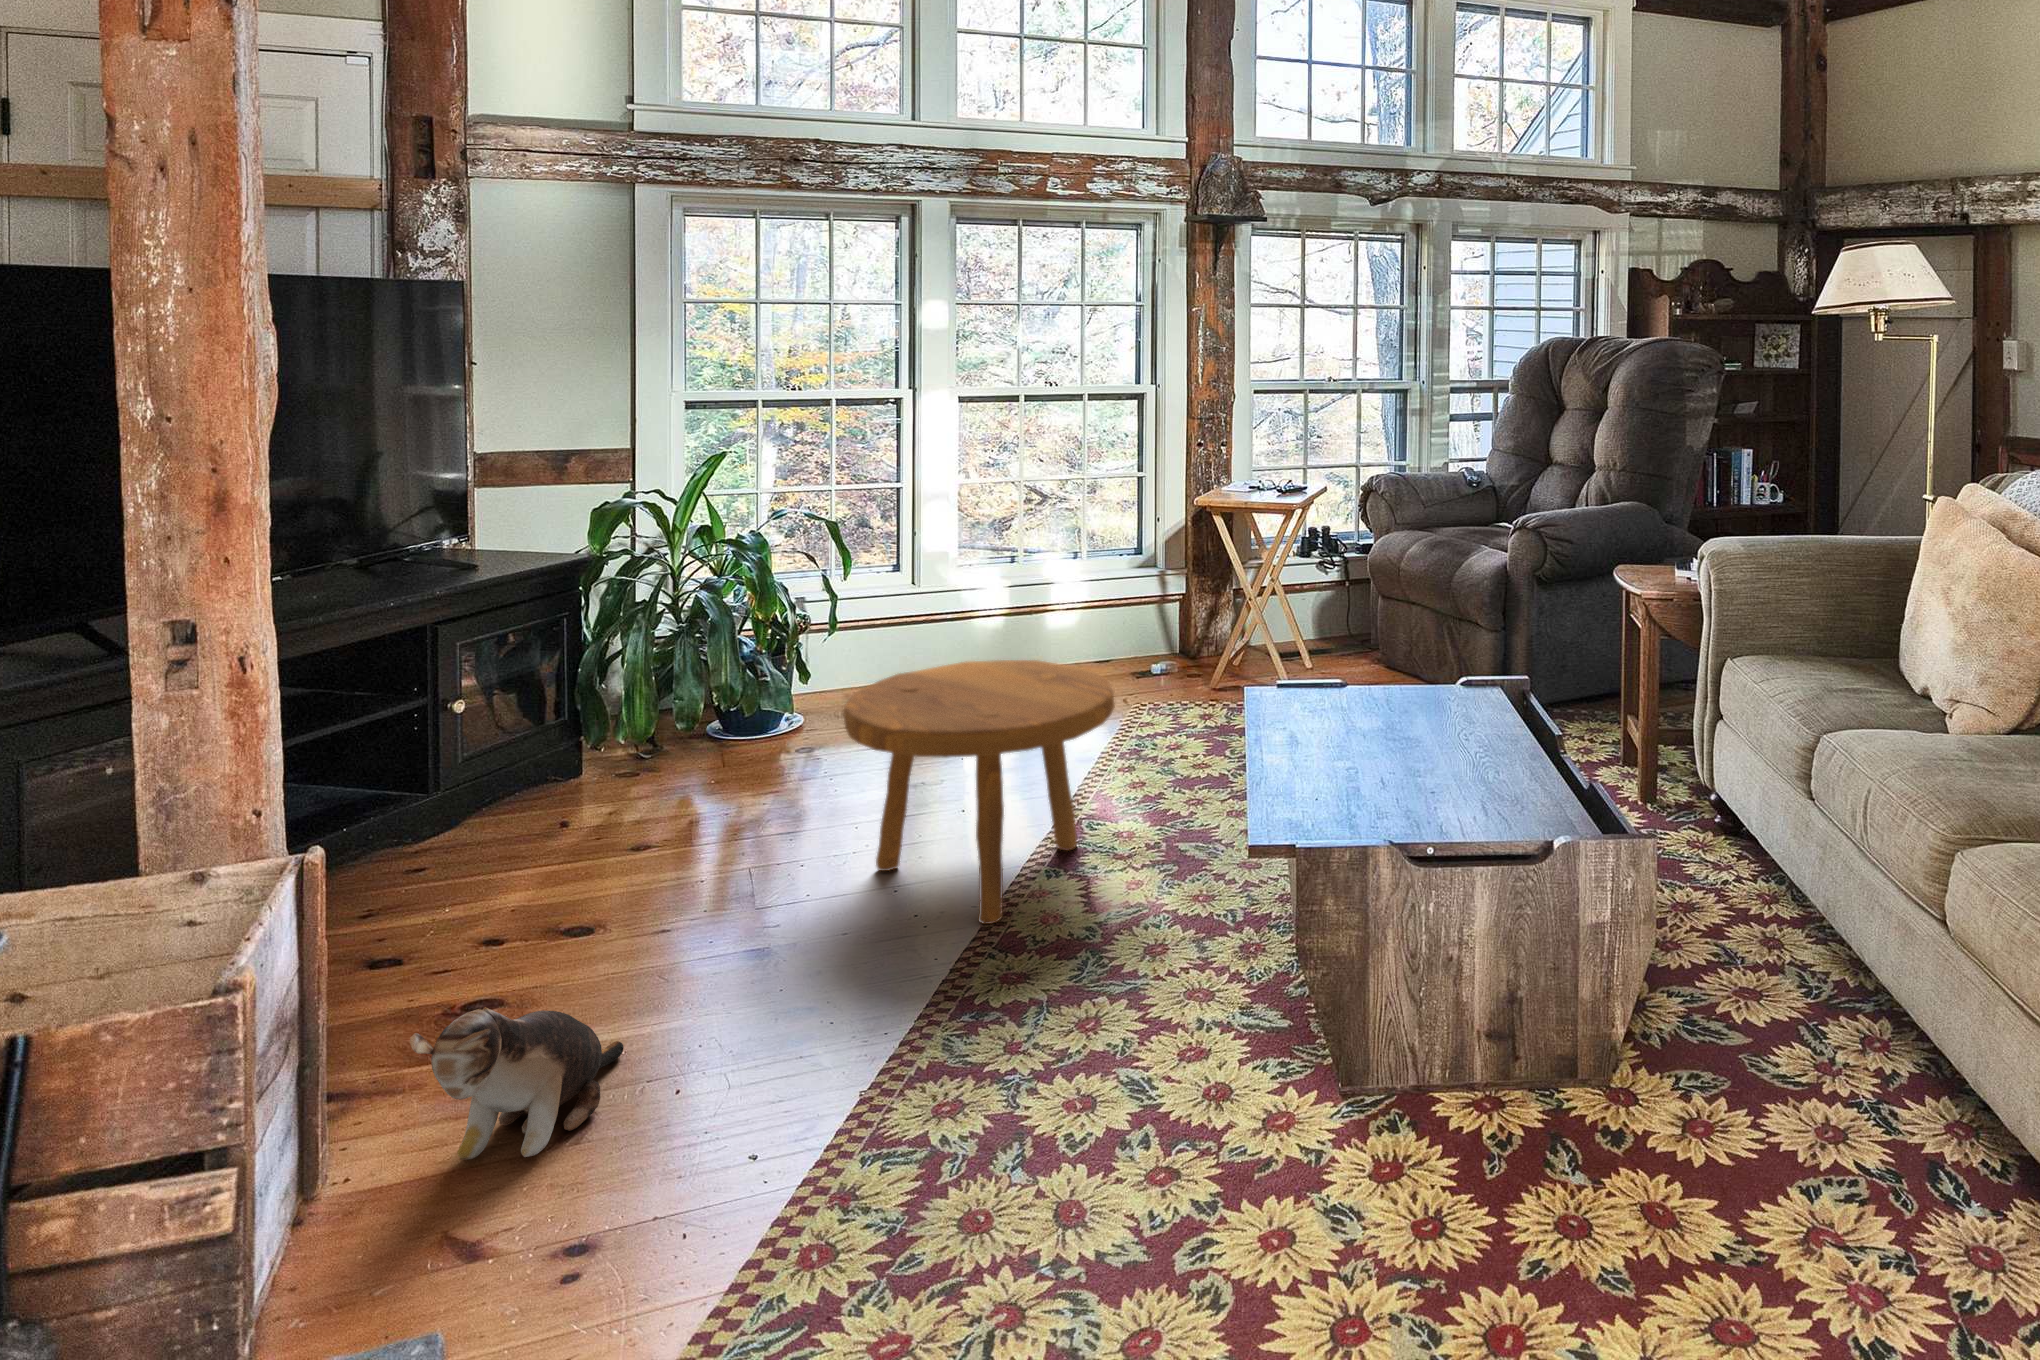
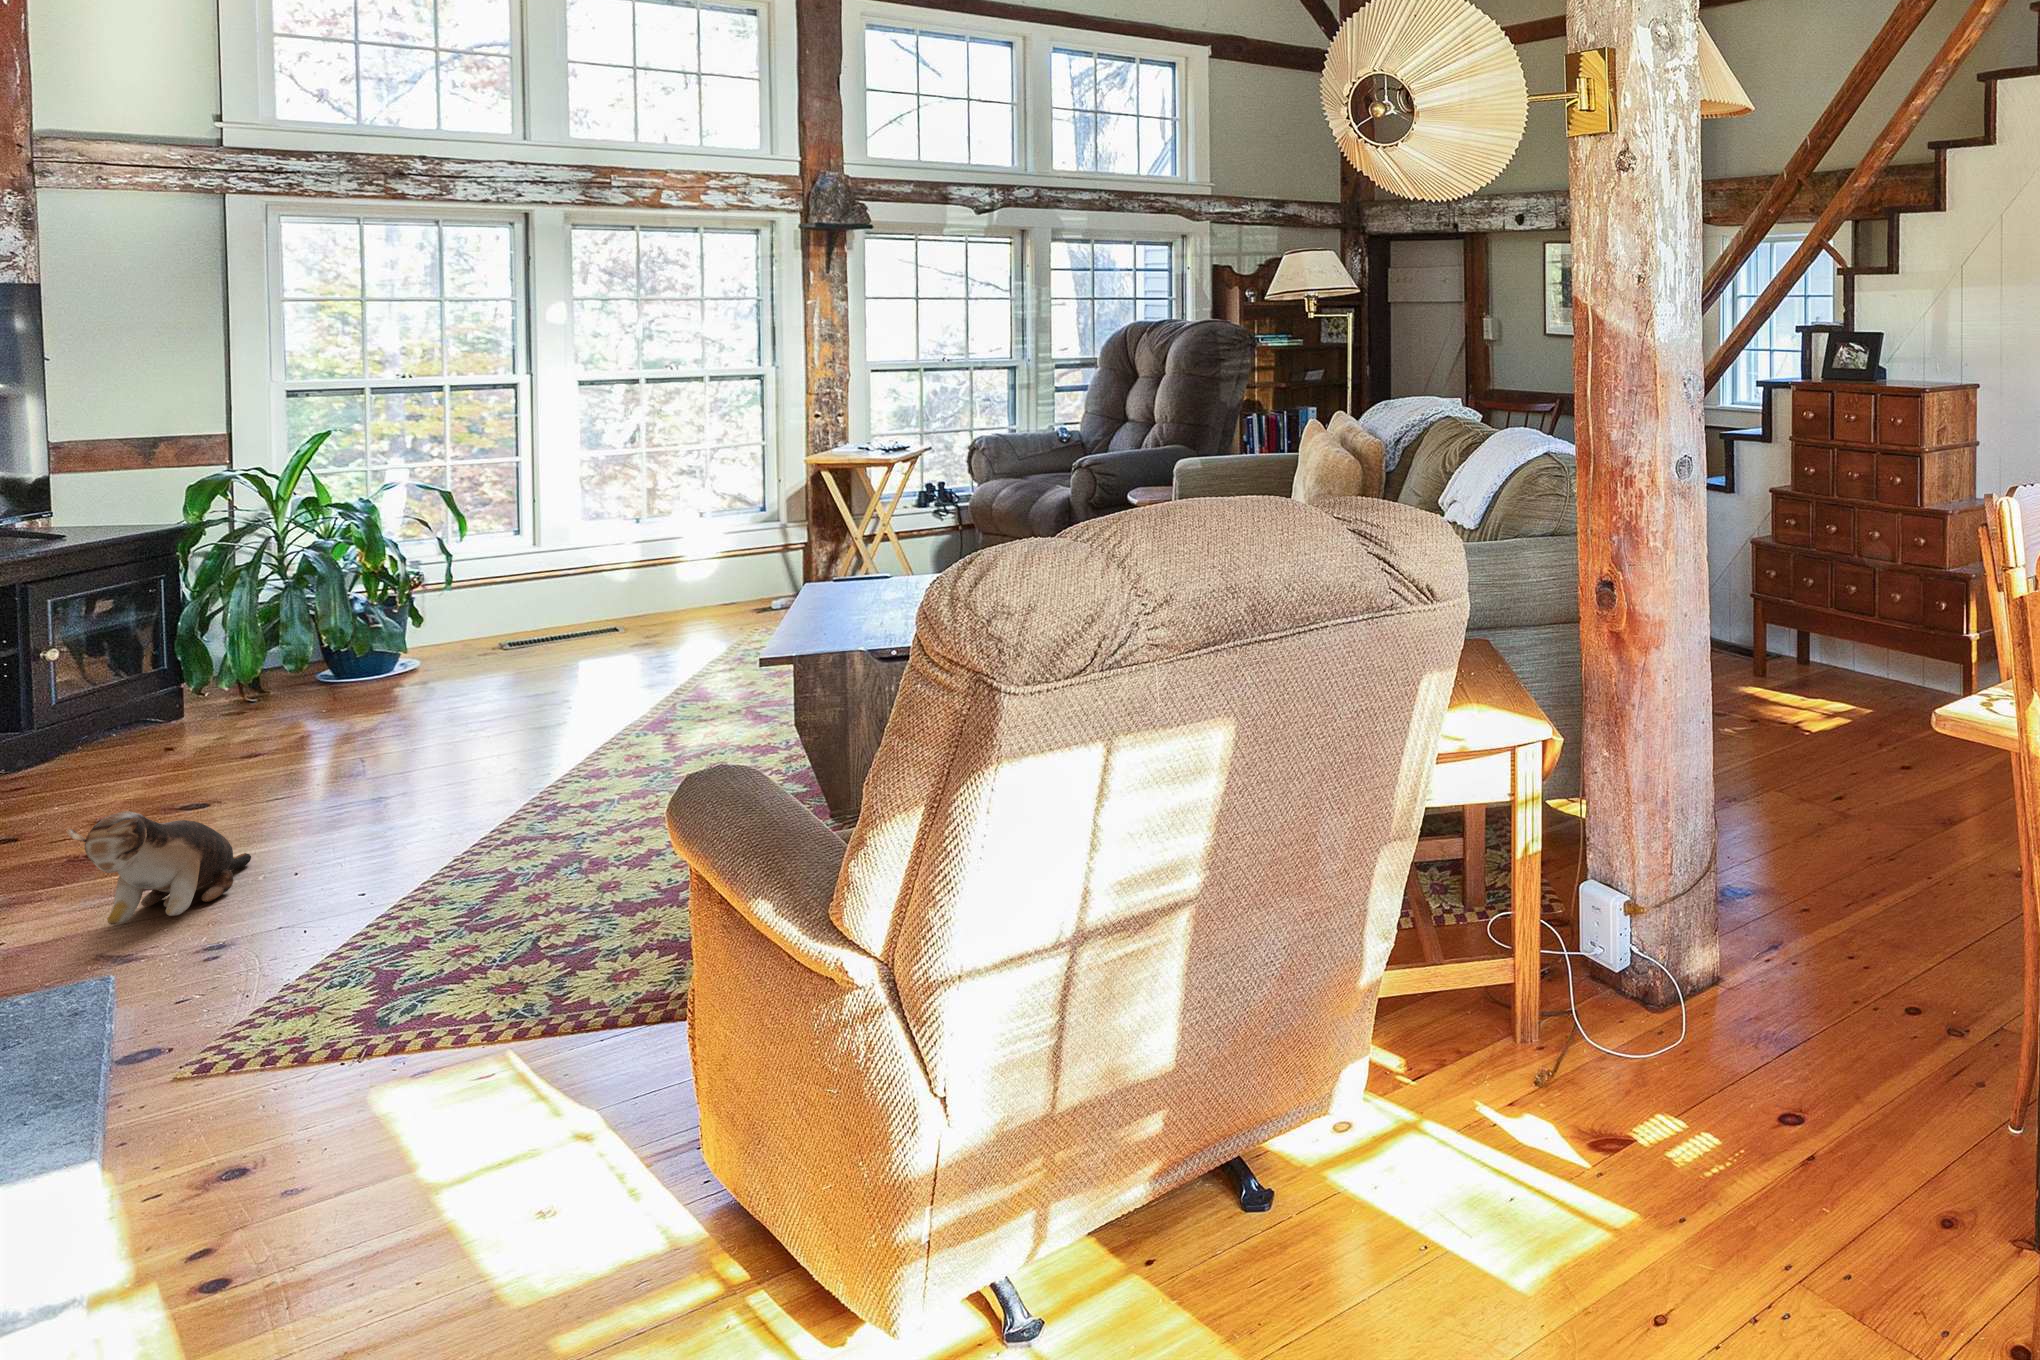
footstool: present [843,660,1115,924] -> none [451,577,699,765]

